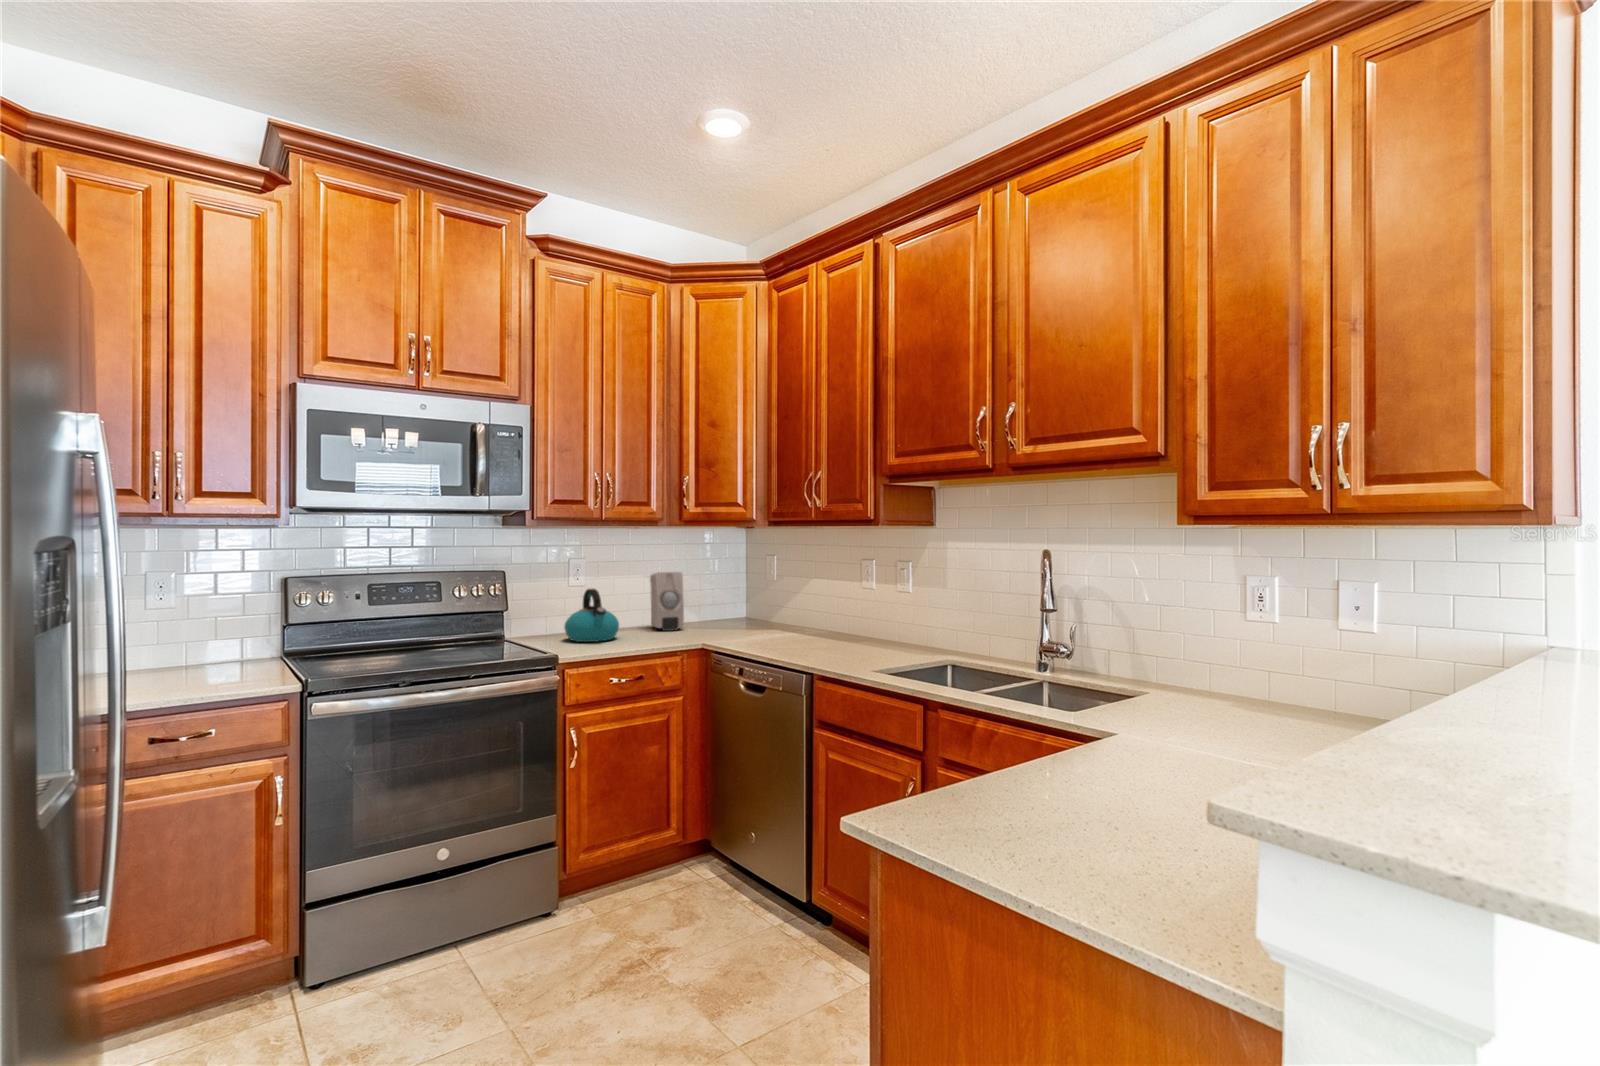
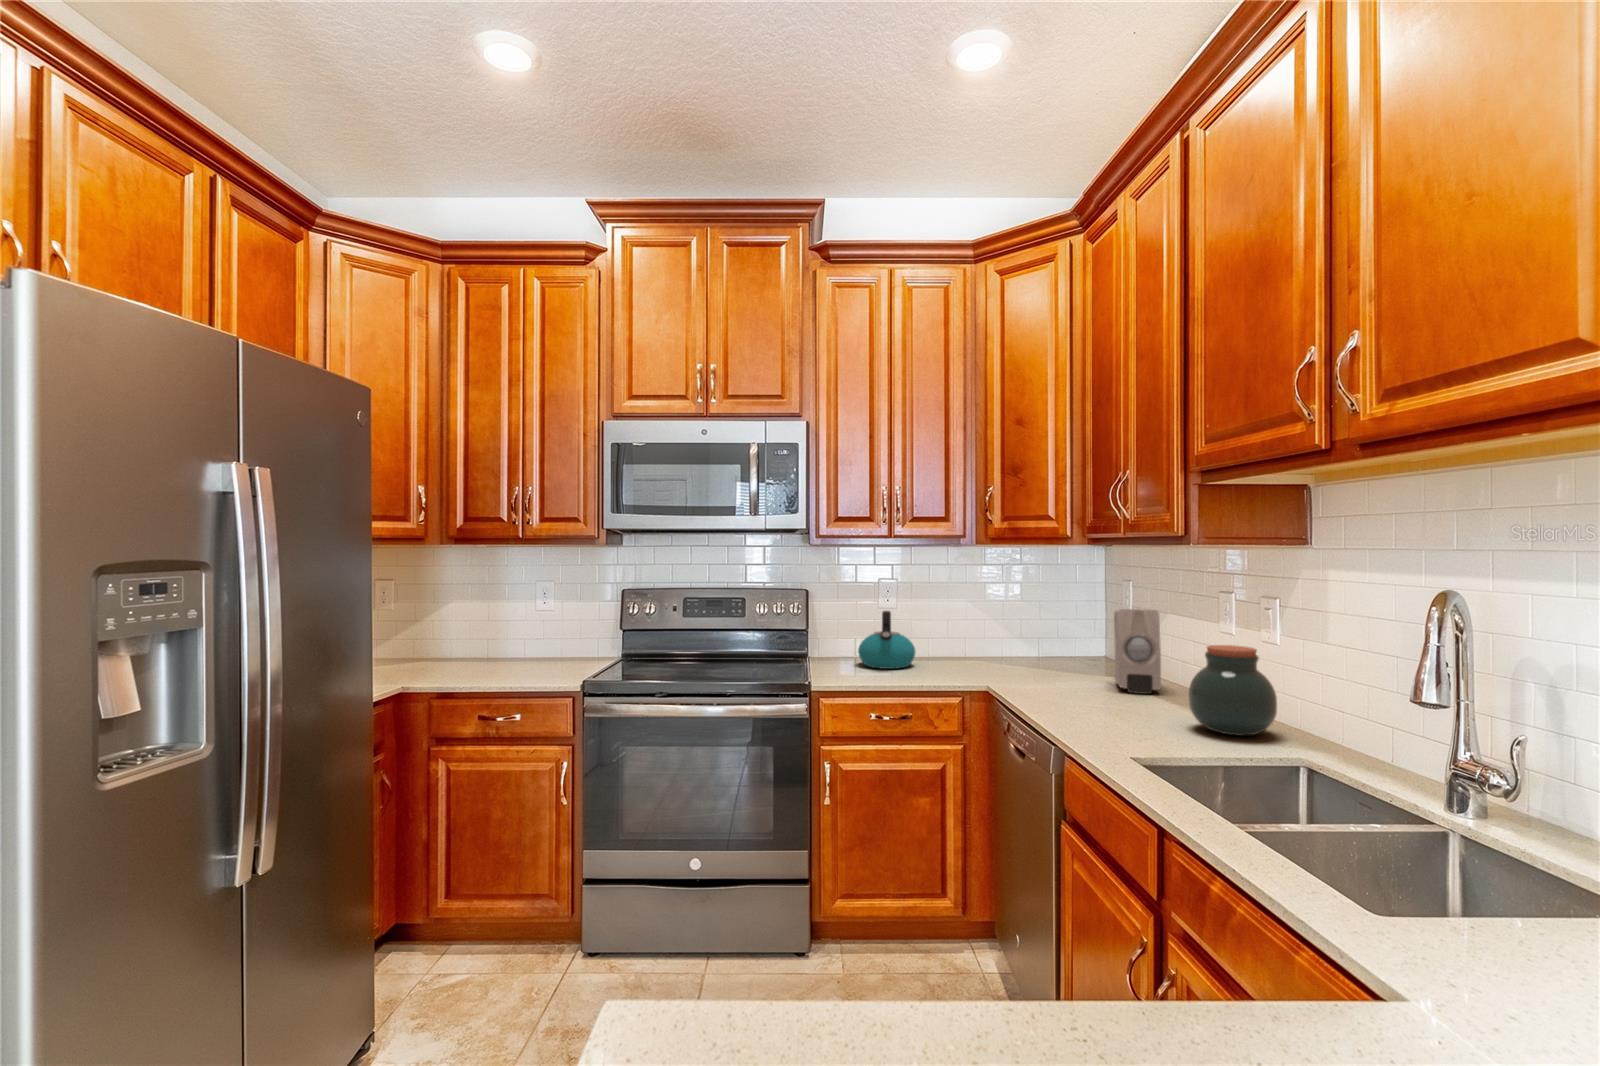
soap dispenser: present [650,572,684,631] -> present [1114,609,1161,694]
jar: none [870,594,921,652] -> present [1189,645,1277,735]

